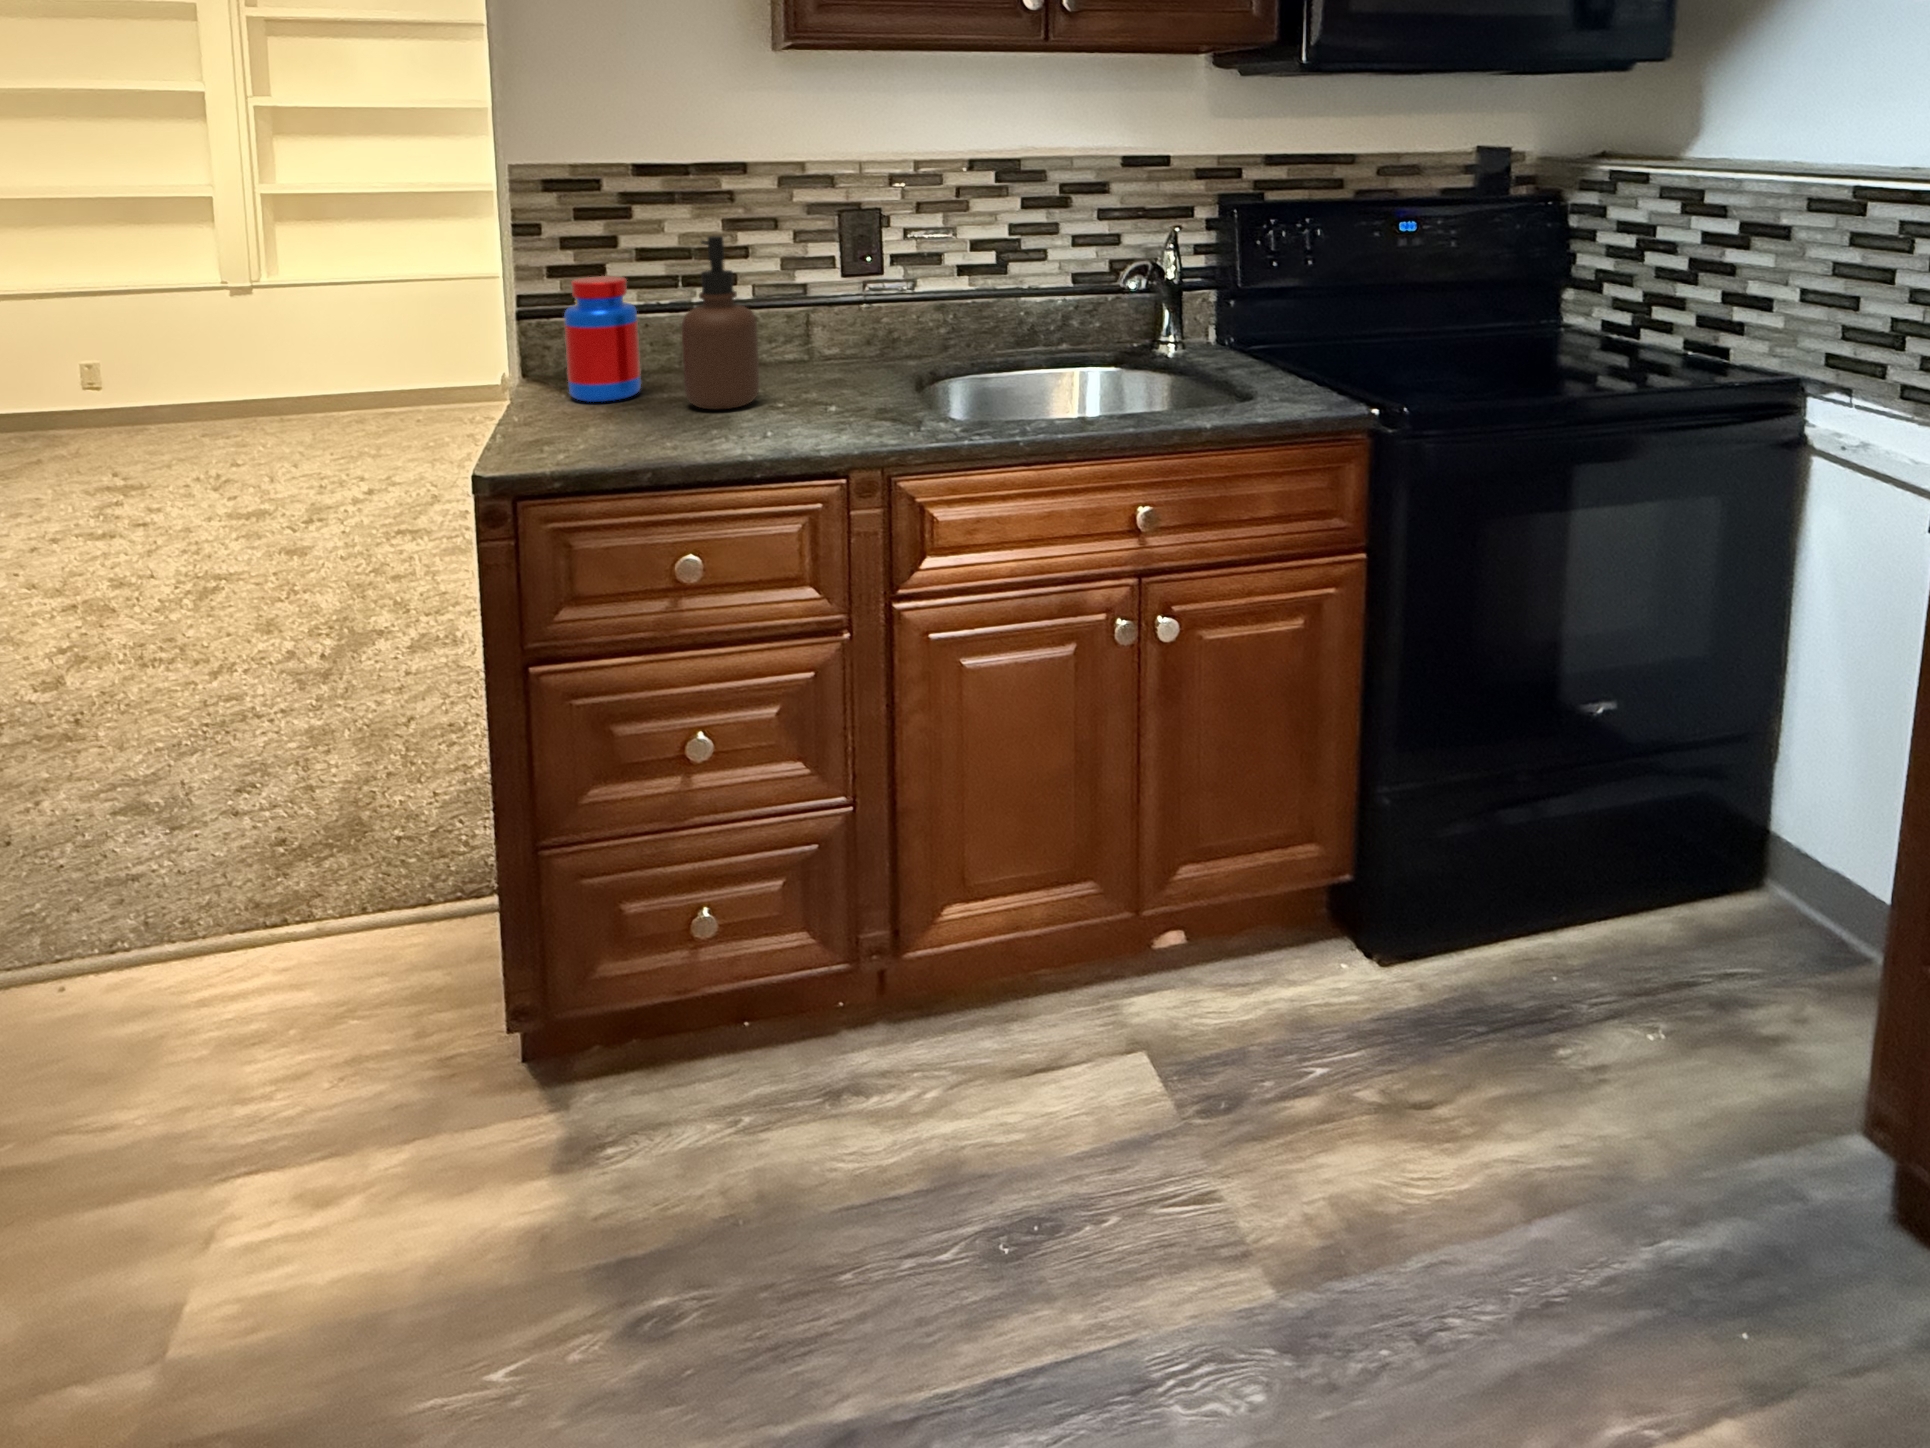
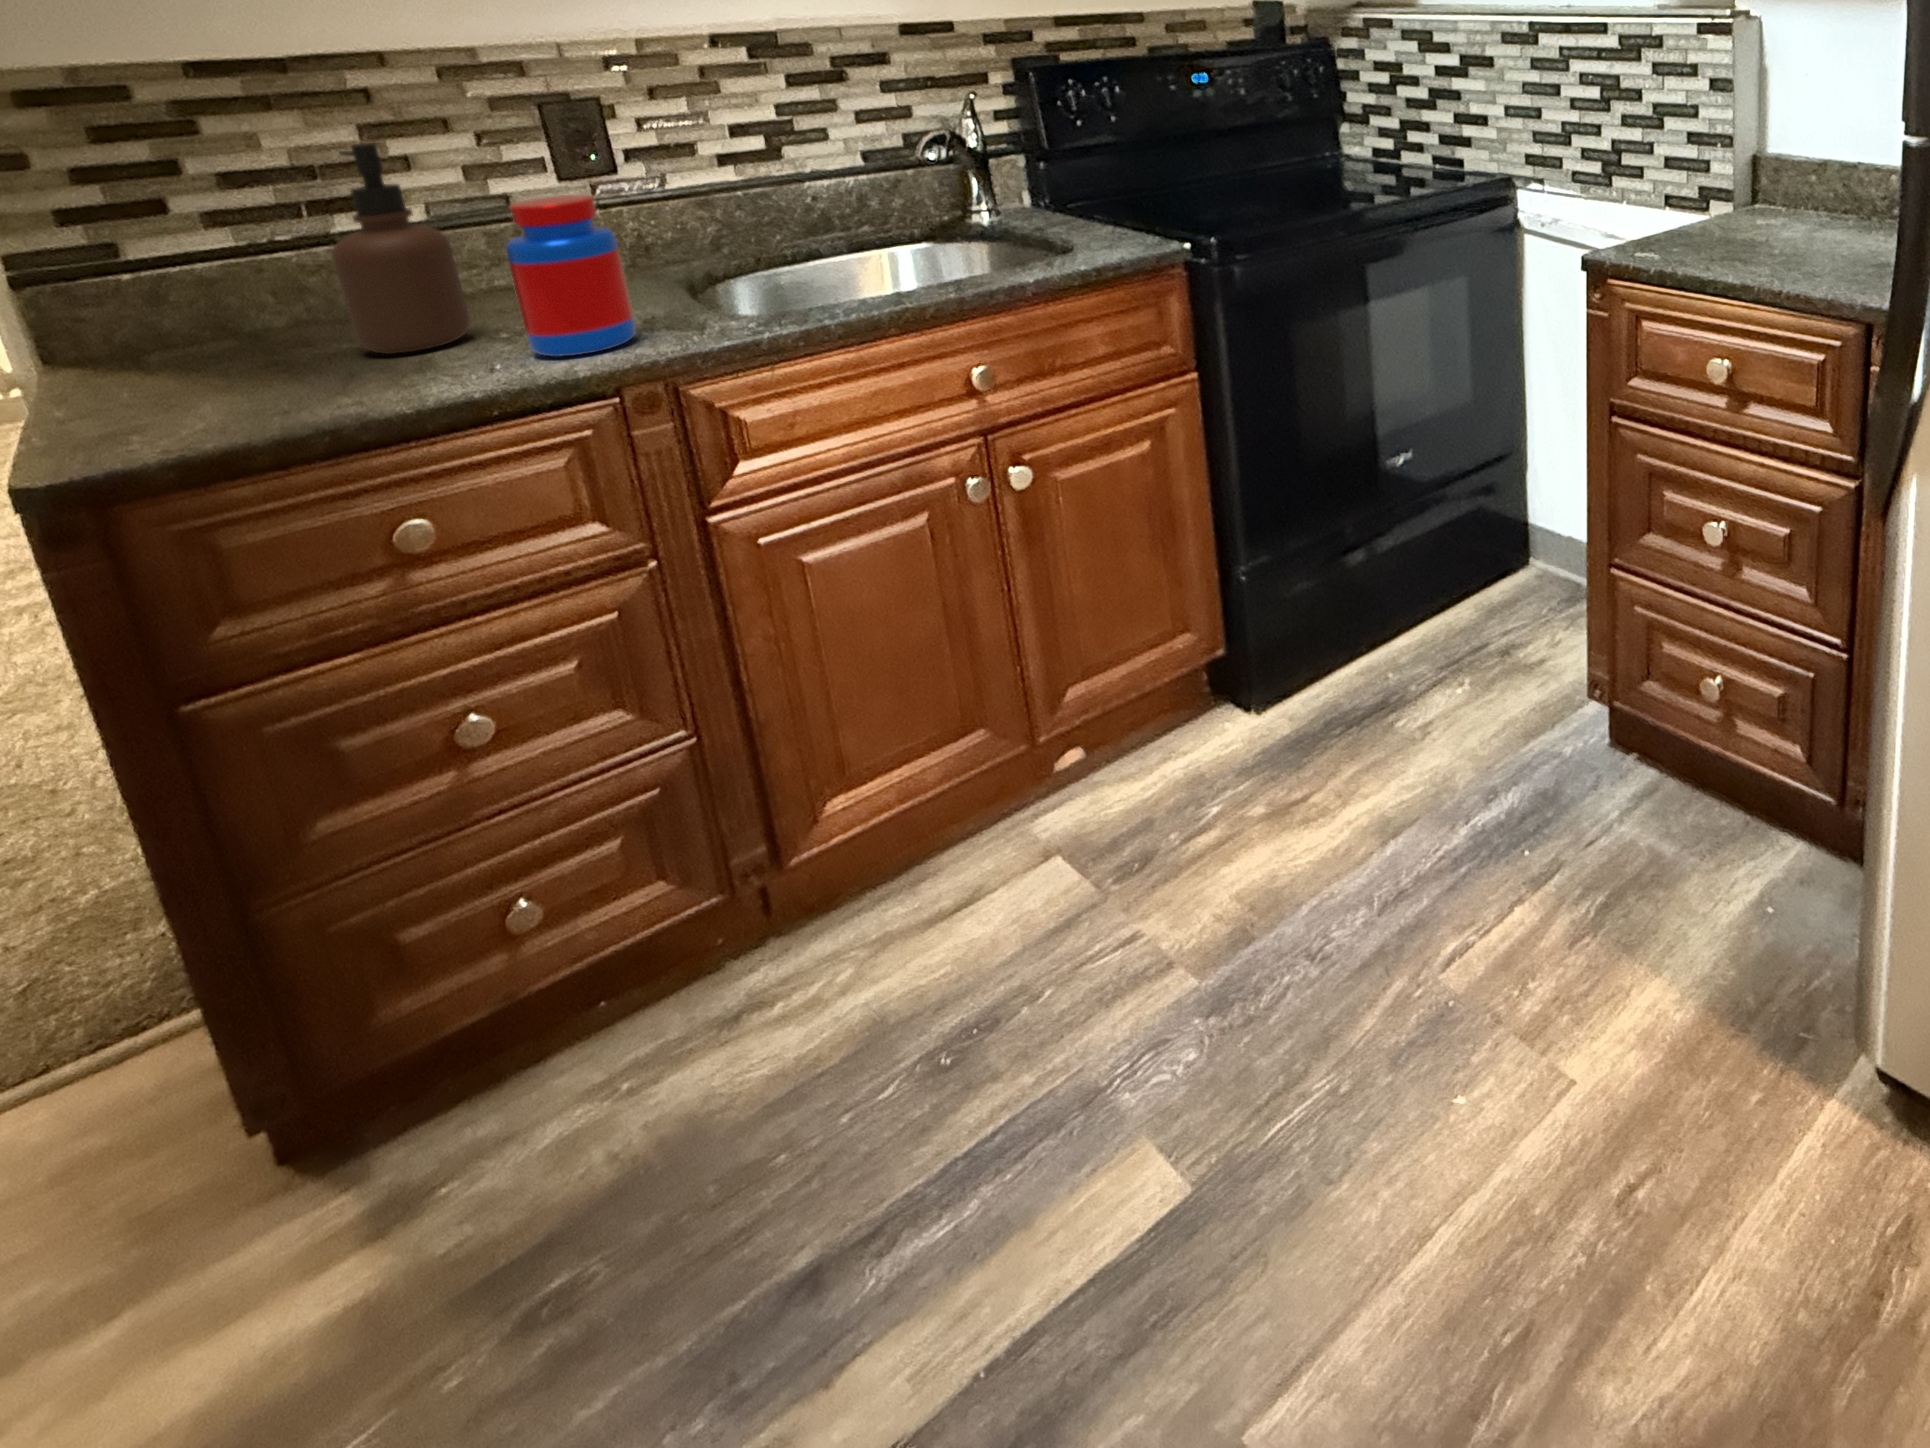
jar: present [564,276,641,402] -> present [506,195,636,357]

